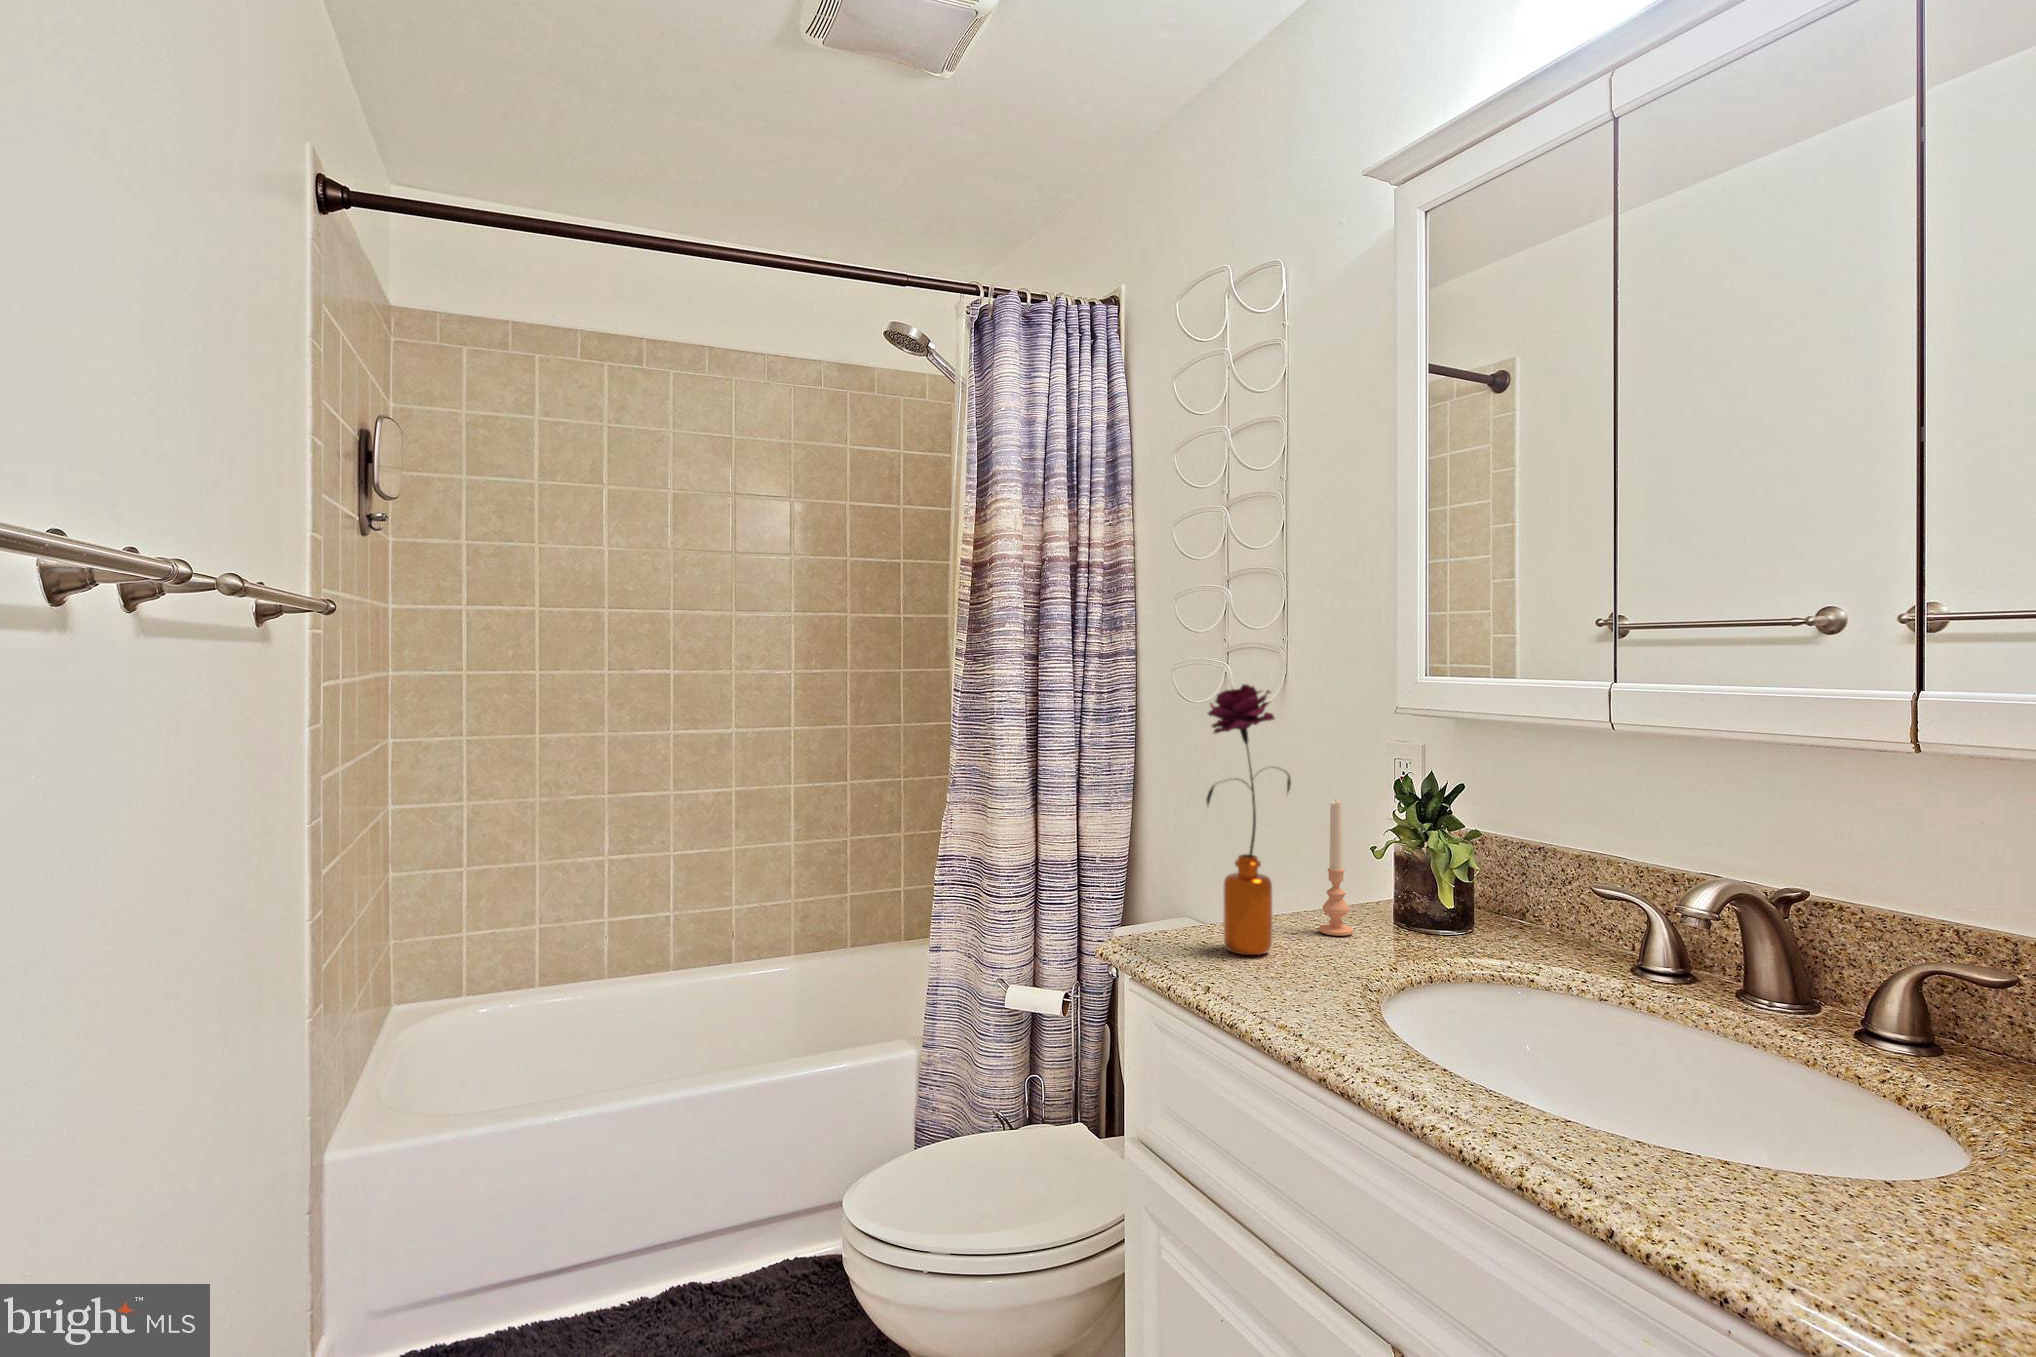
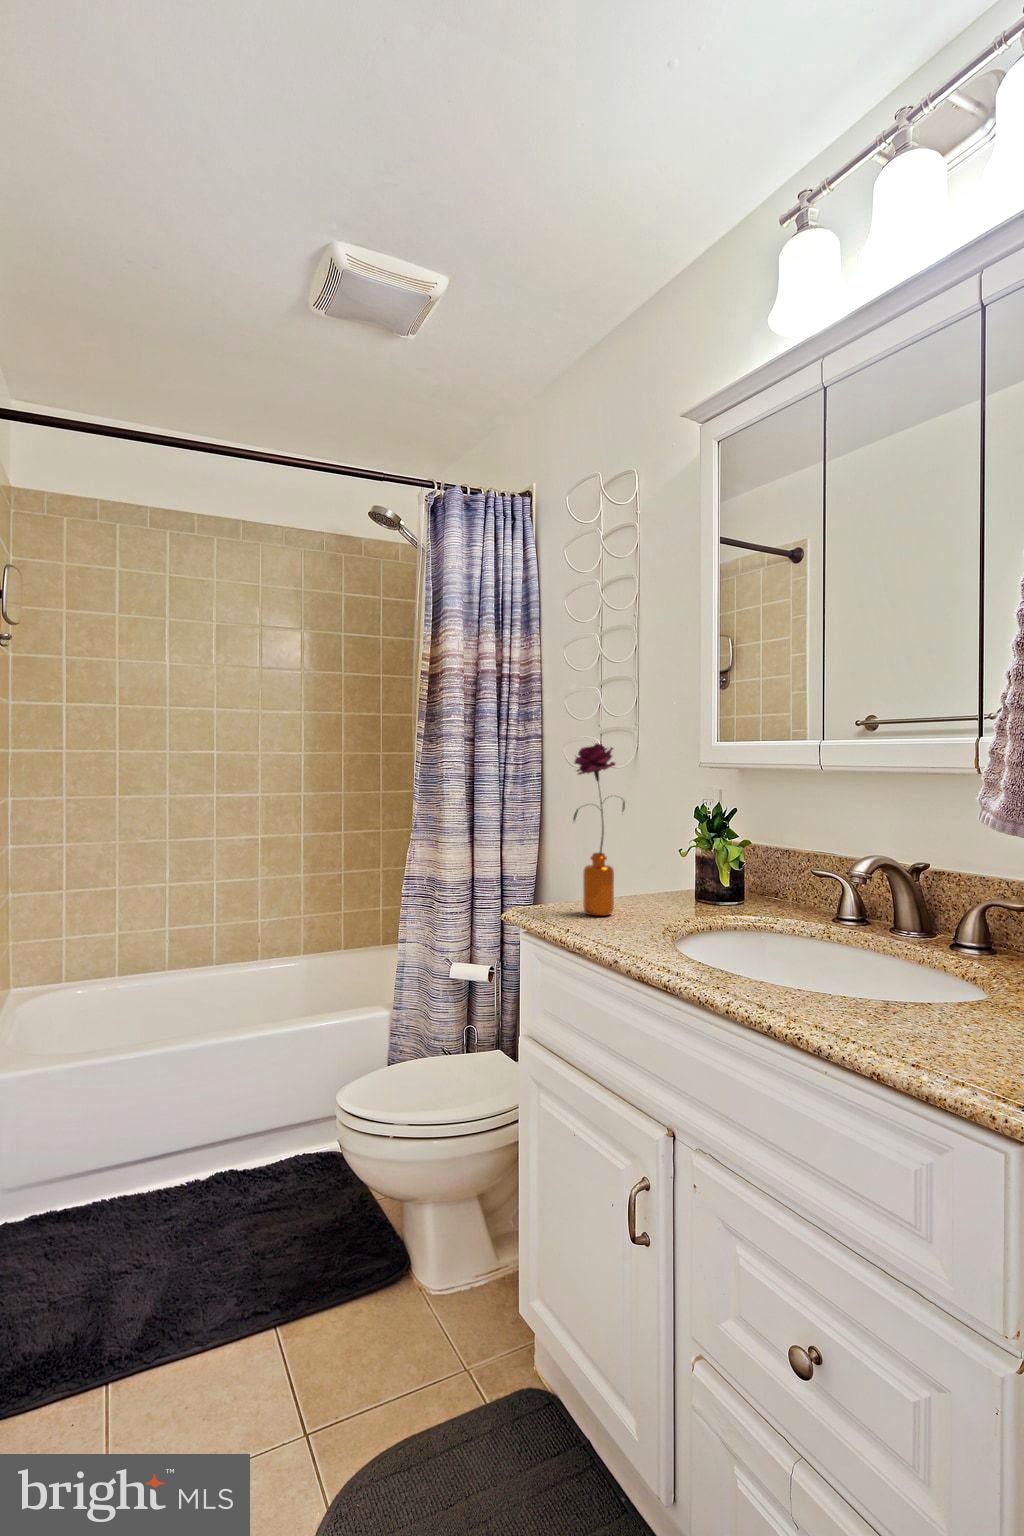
candle: present [1319,801,1353,936] -> none [647,820,668,907]

